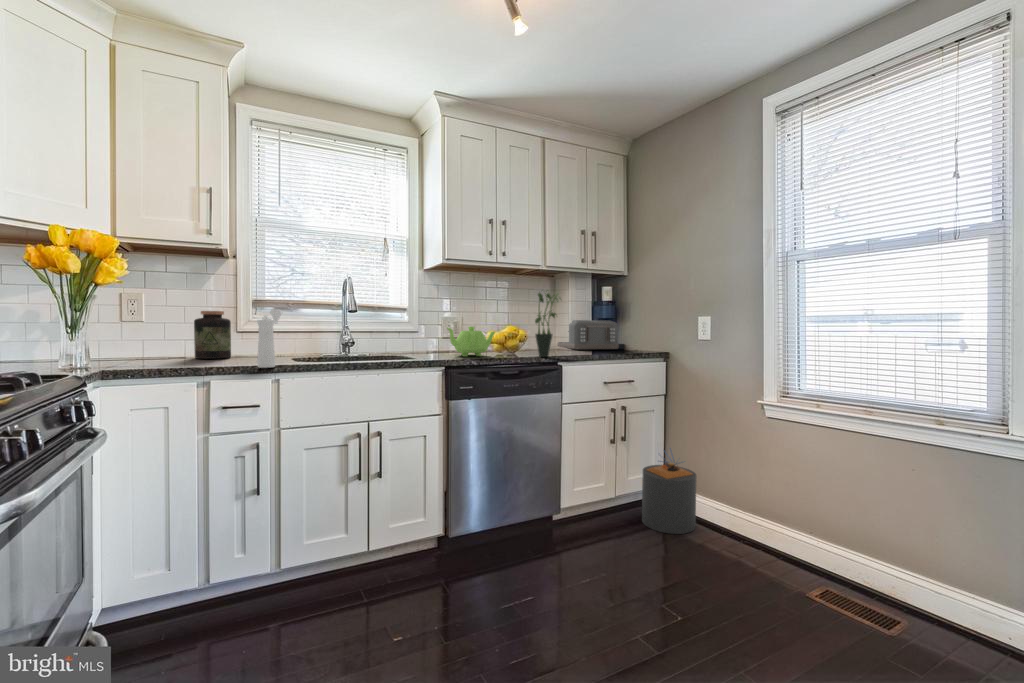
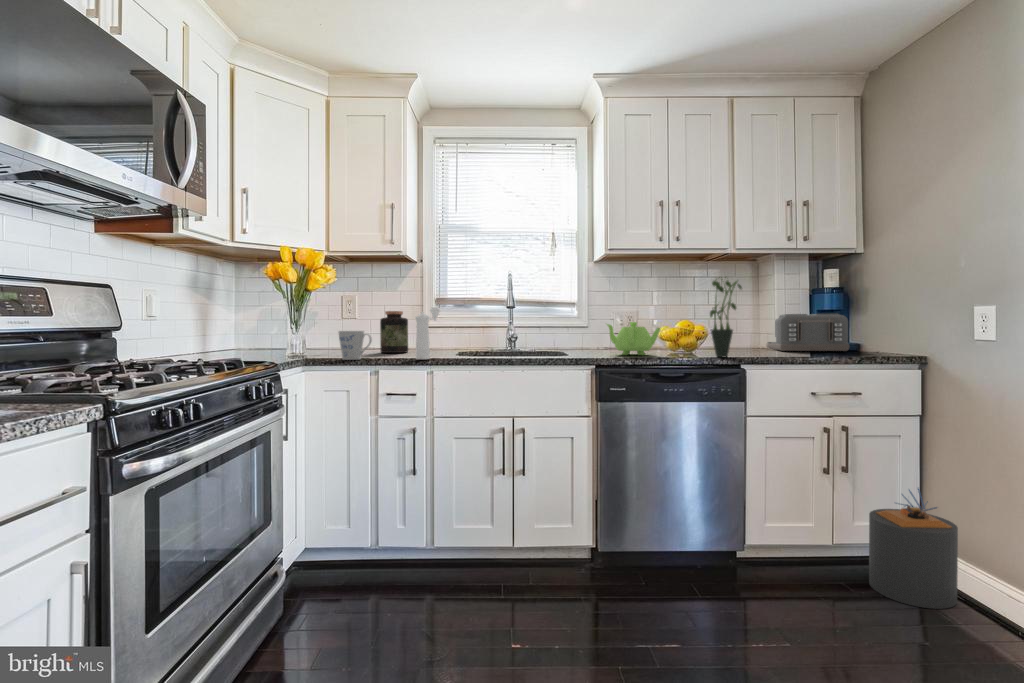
mug: none [149,336,198,371] -> present [338,331,372,360]

